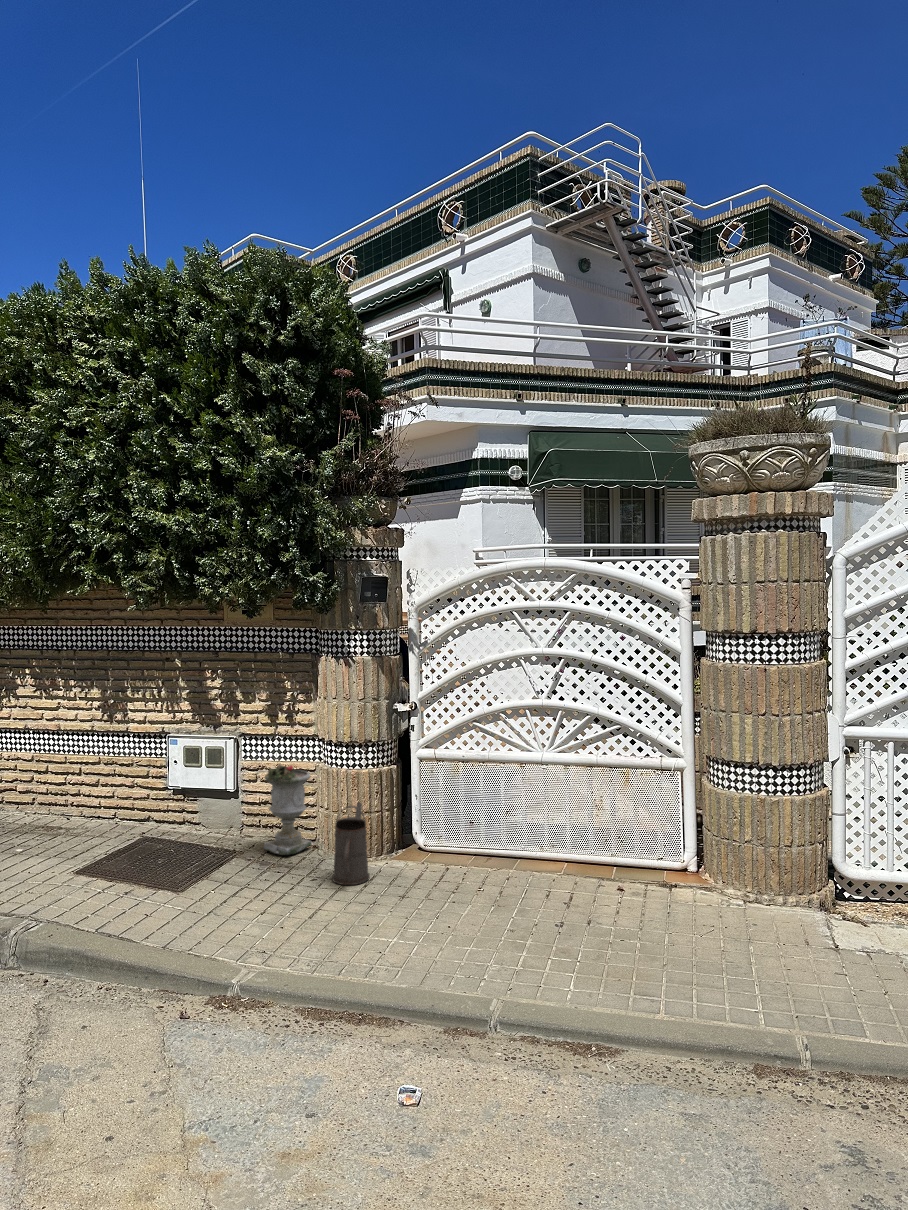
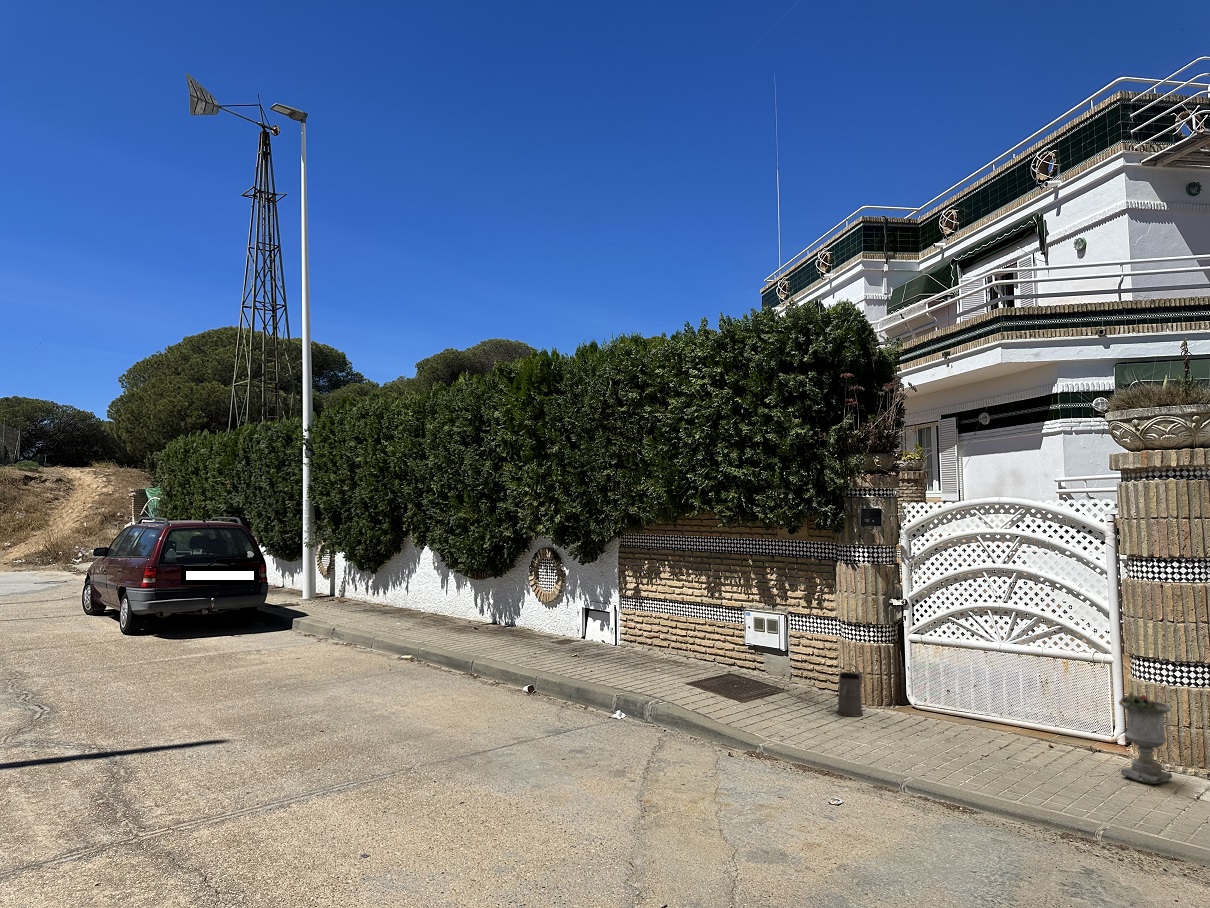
planter: present [264,764,311,855] -> present [1119,692,1172,784]

